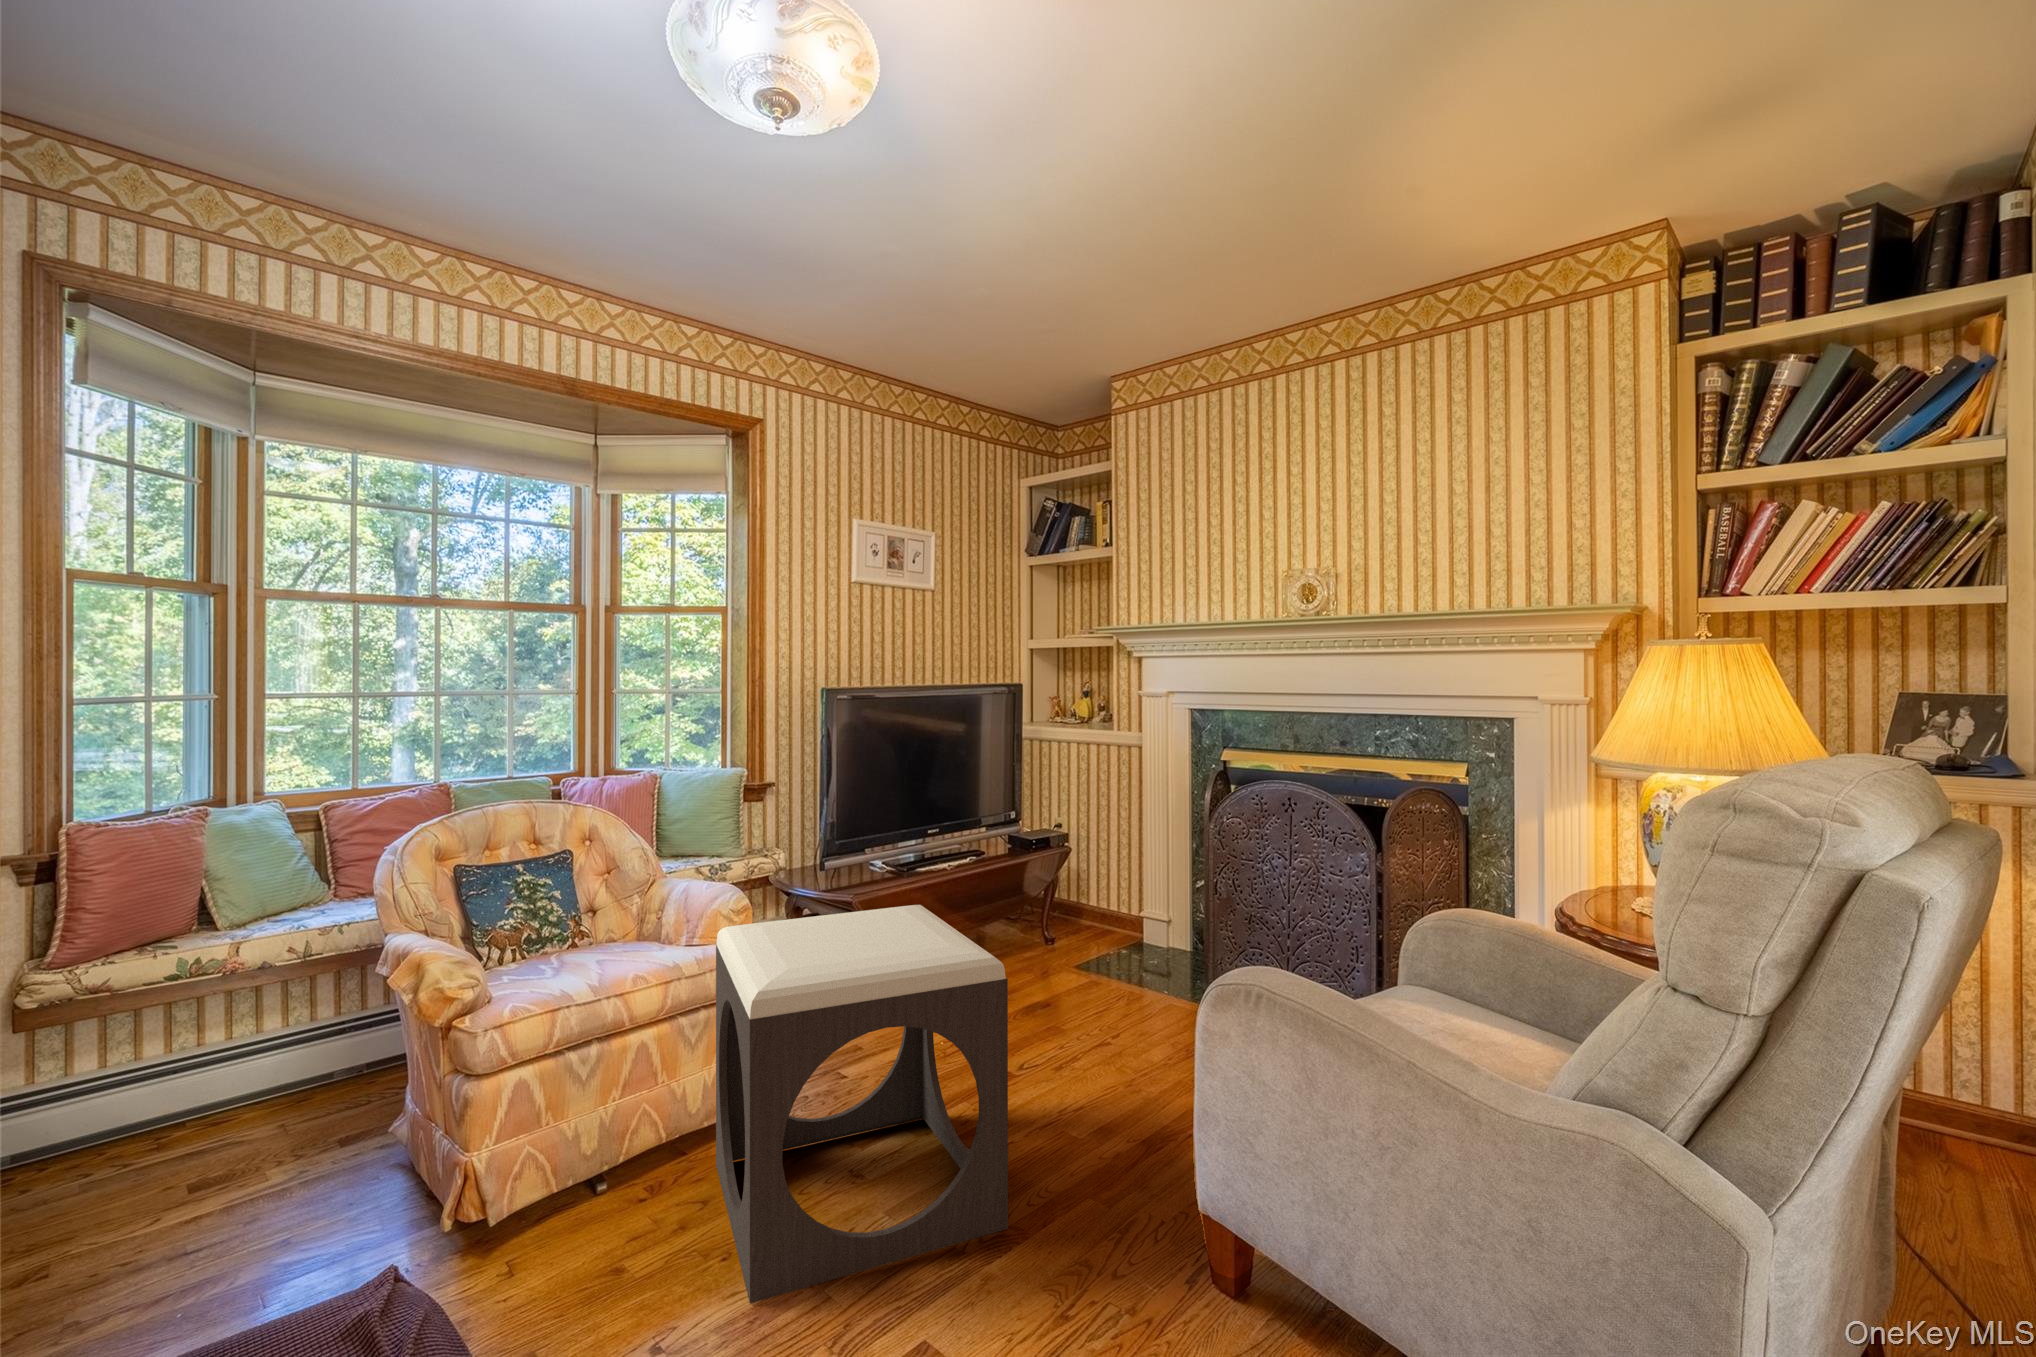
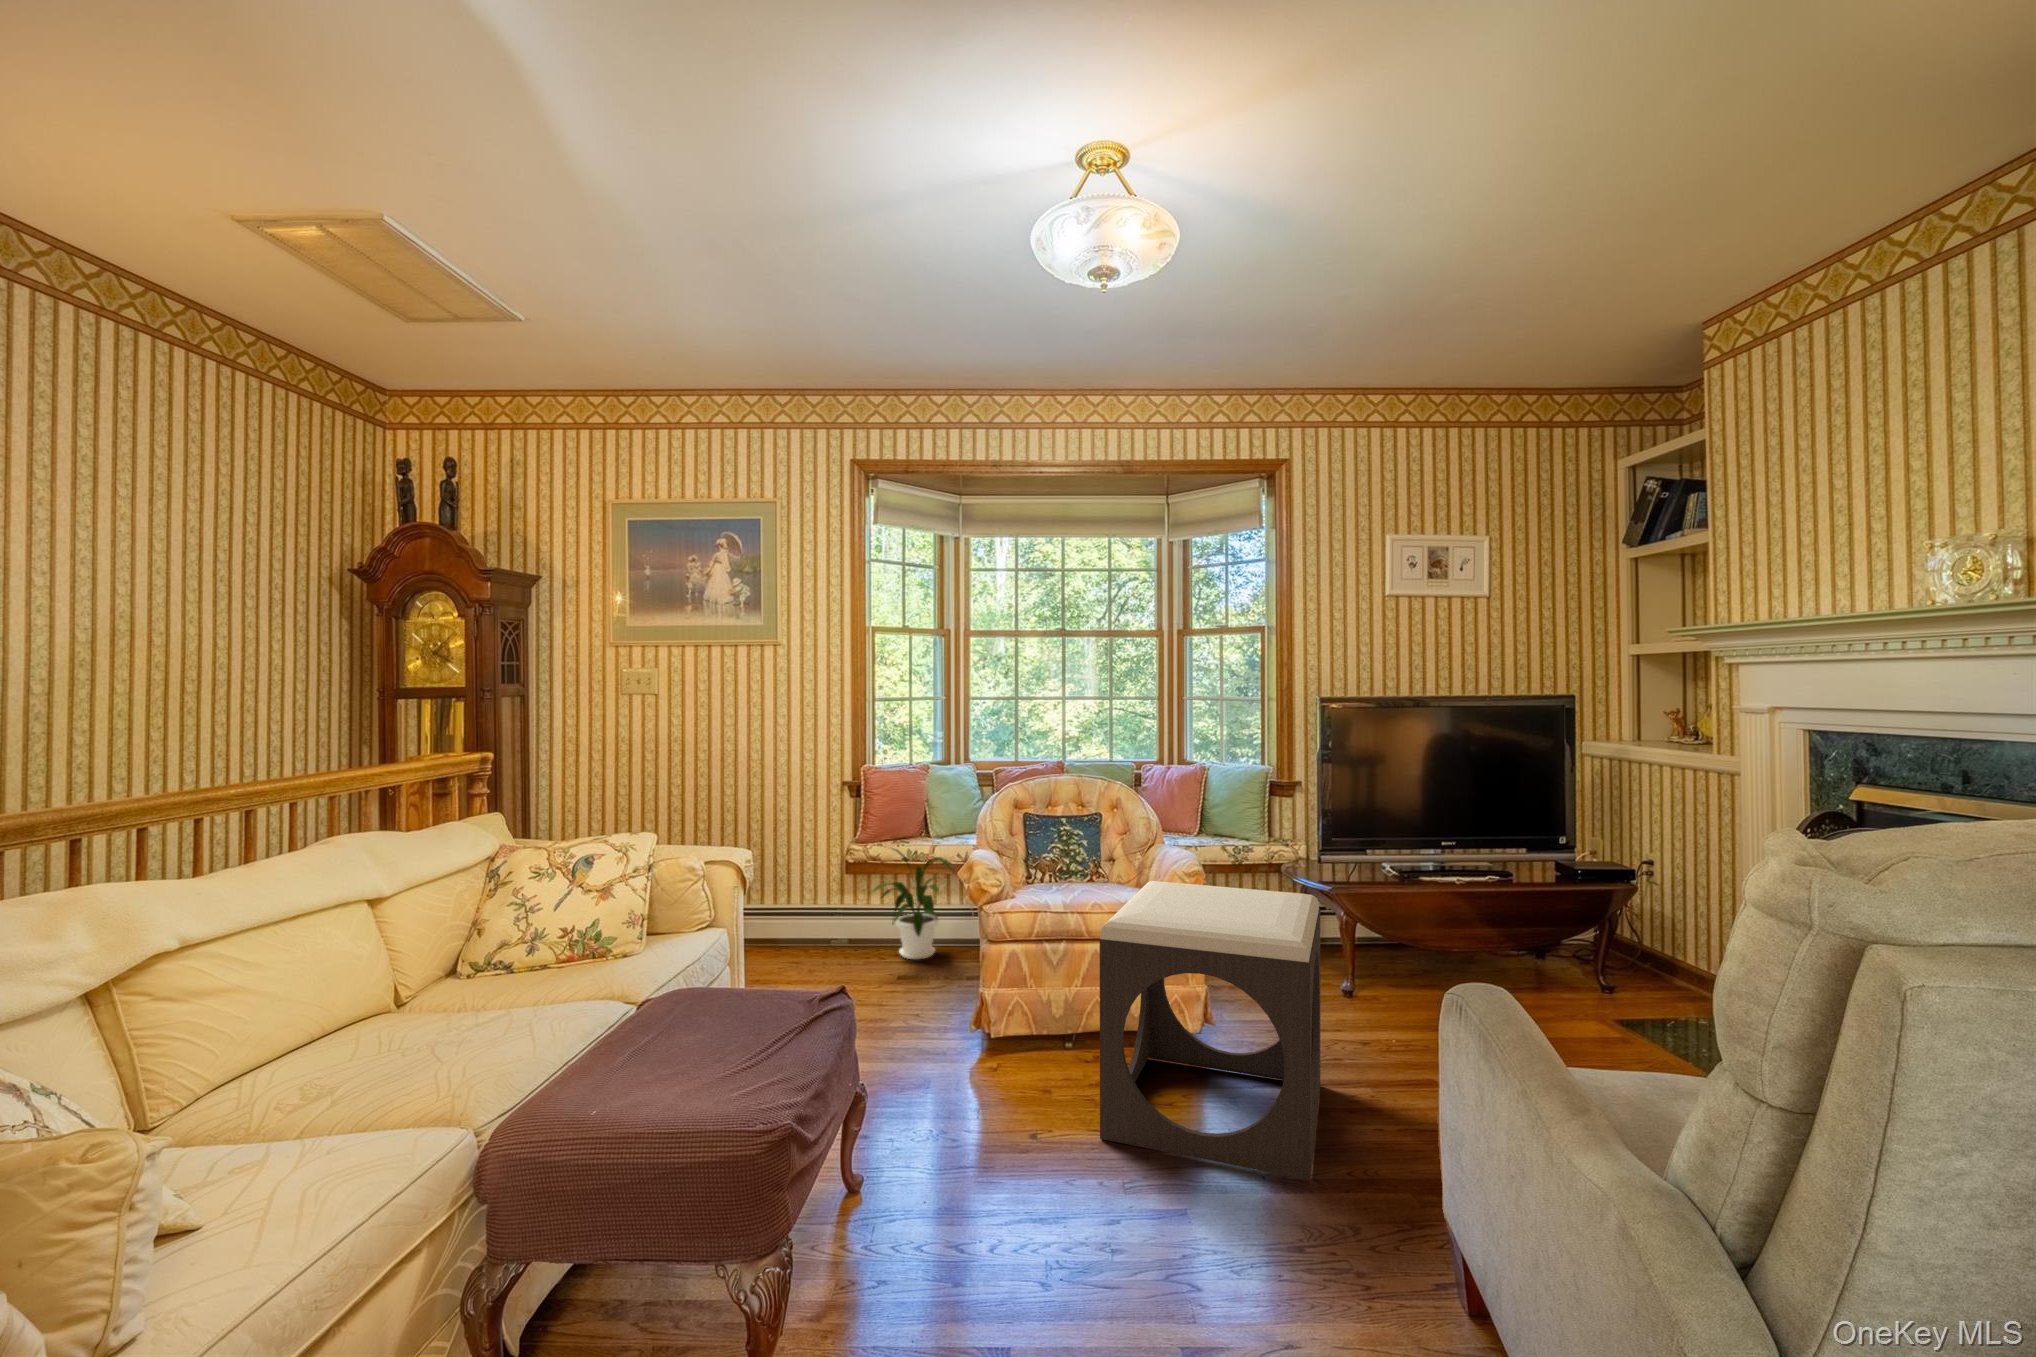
house plant: none [86,964,285,1159] -> present [872,849,952,959]

